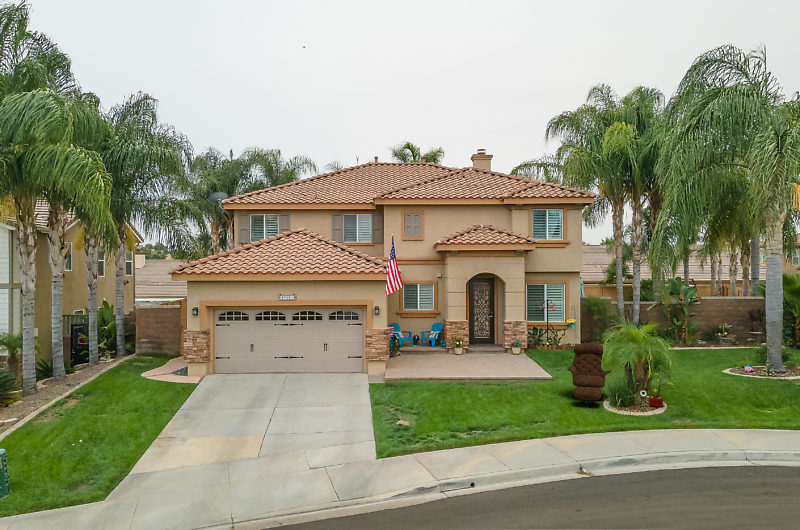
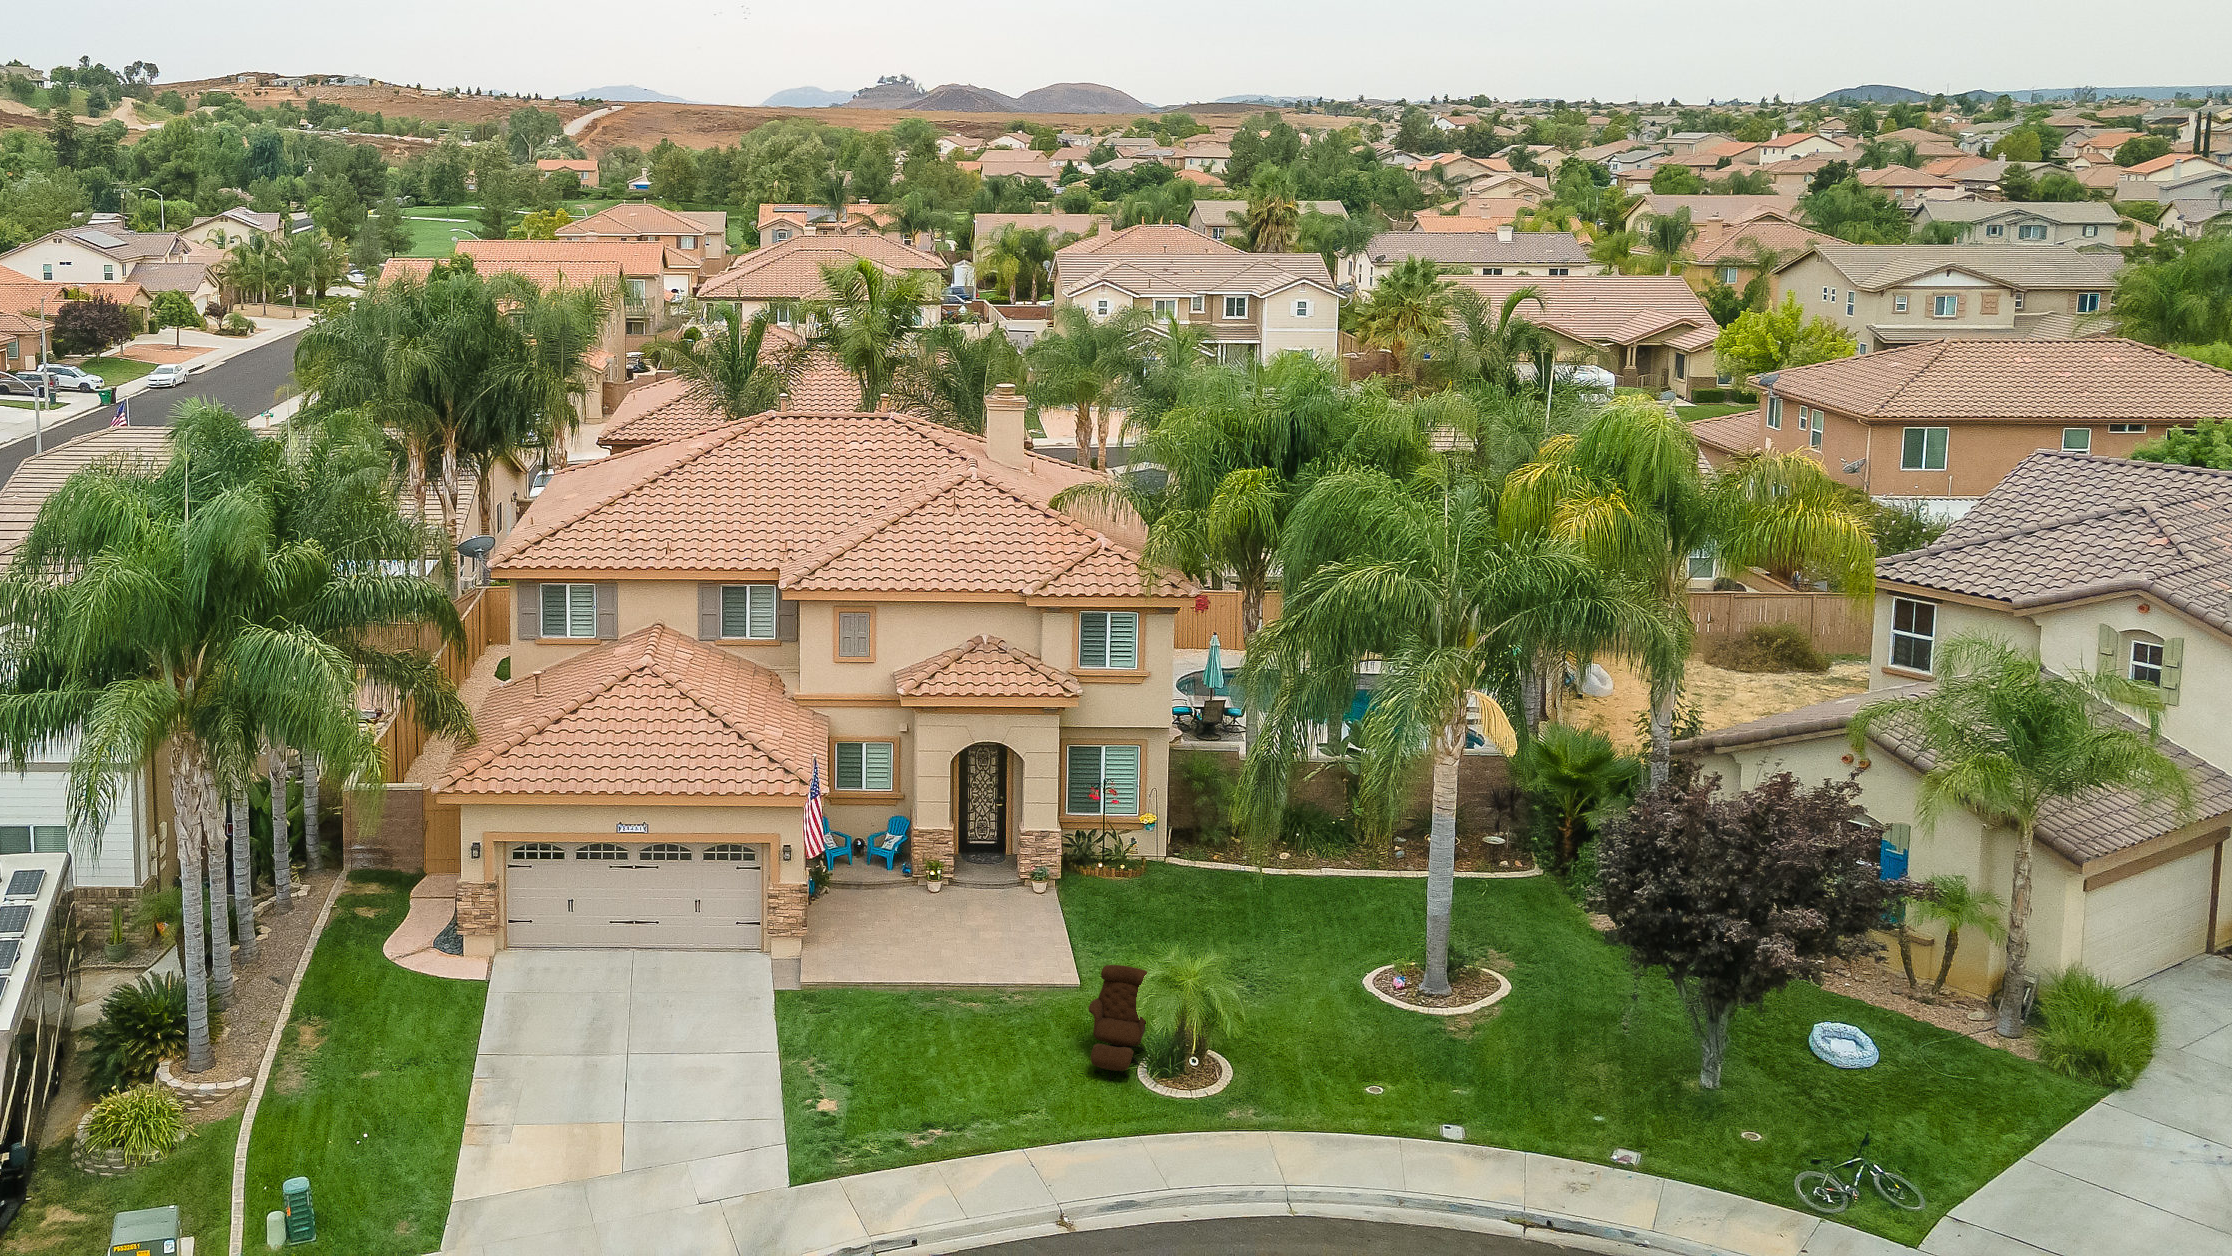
decorative plant: present [648,378,672,407] -> none [1183,1027,1242,1083]

